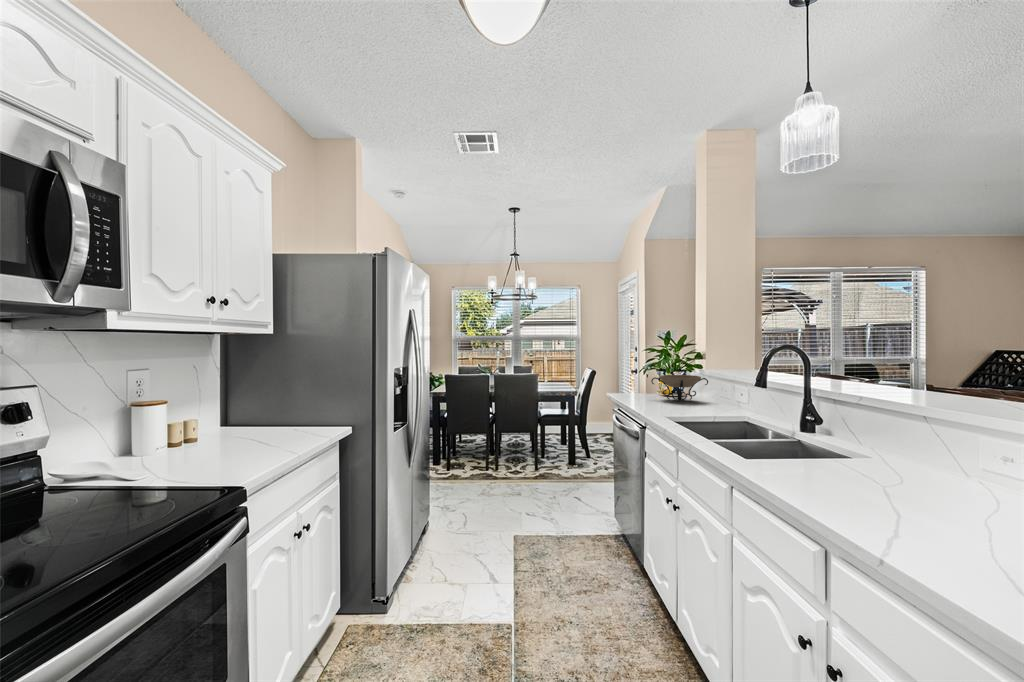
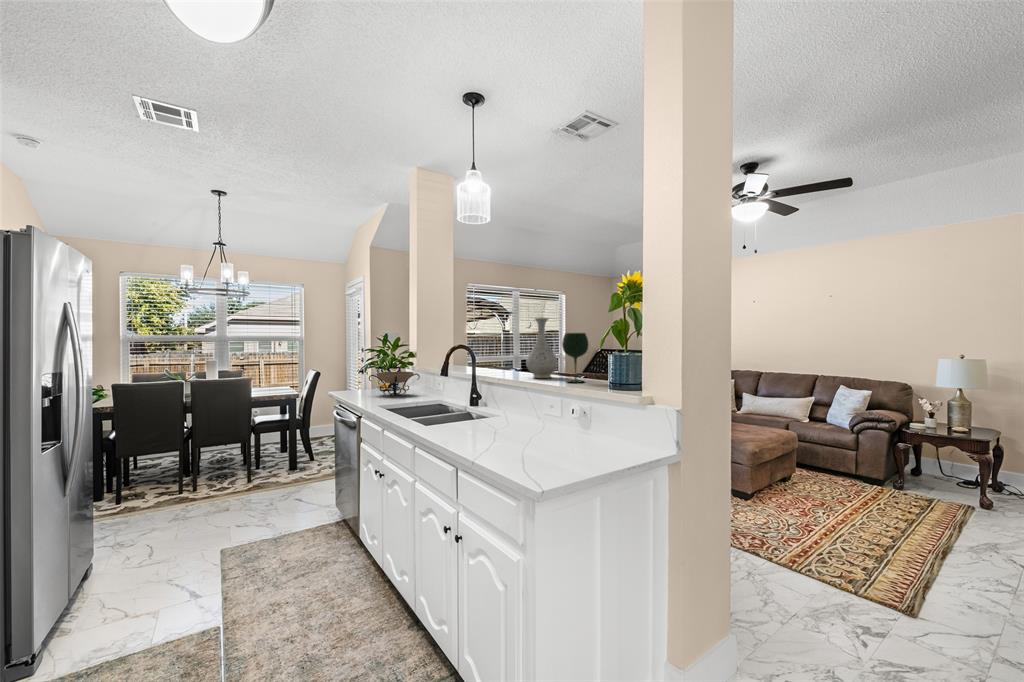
vase: none [871,314,927,397] -> present [526,318,558,378]
wine glass: none [944,335,998,408] -> present [562,333,589,383]

